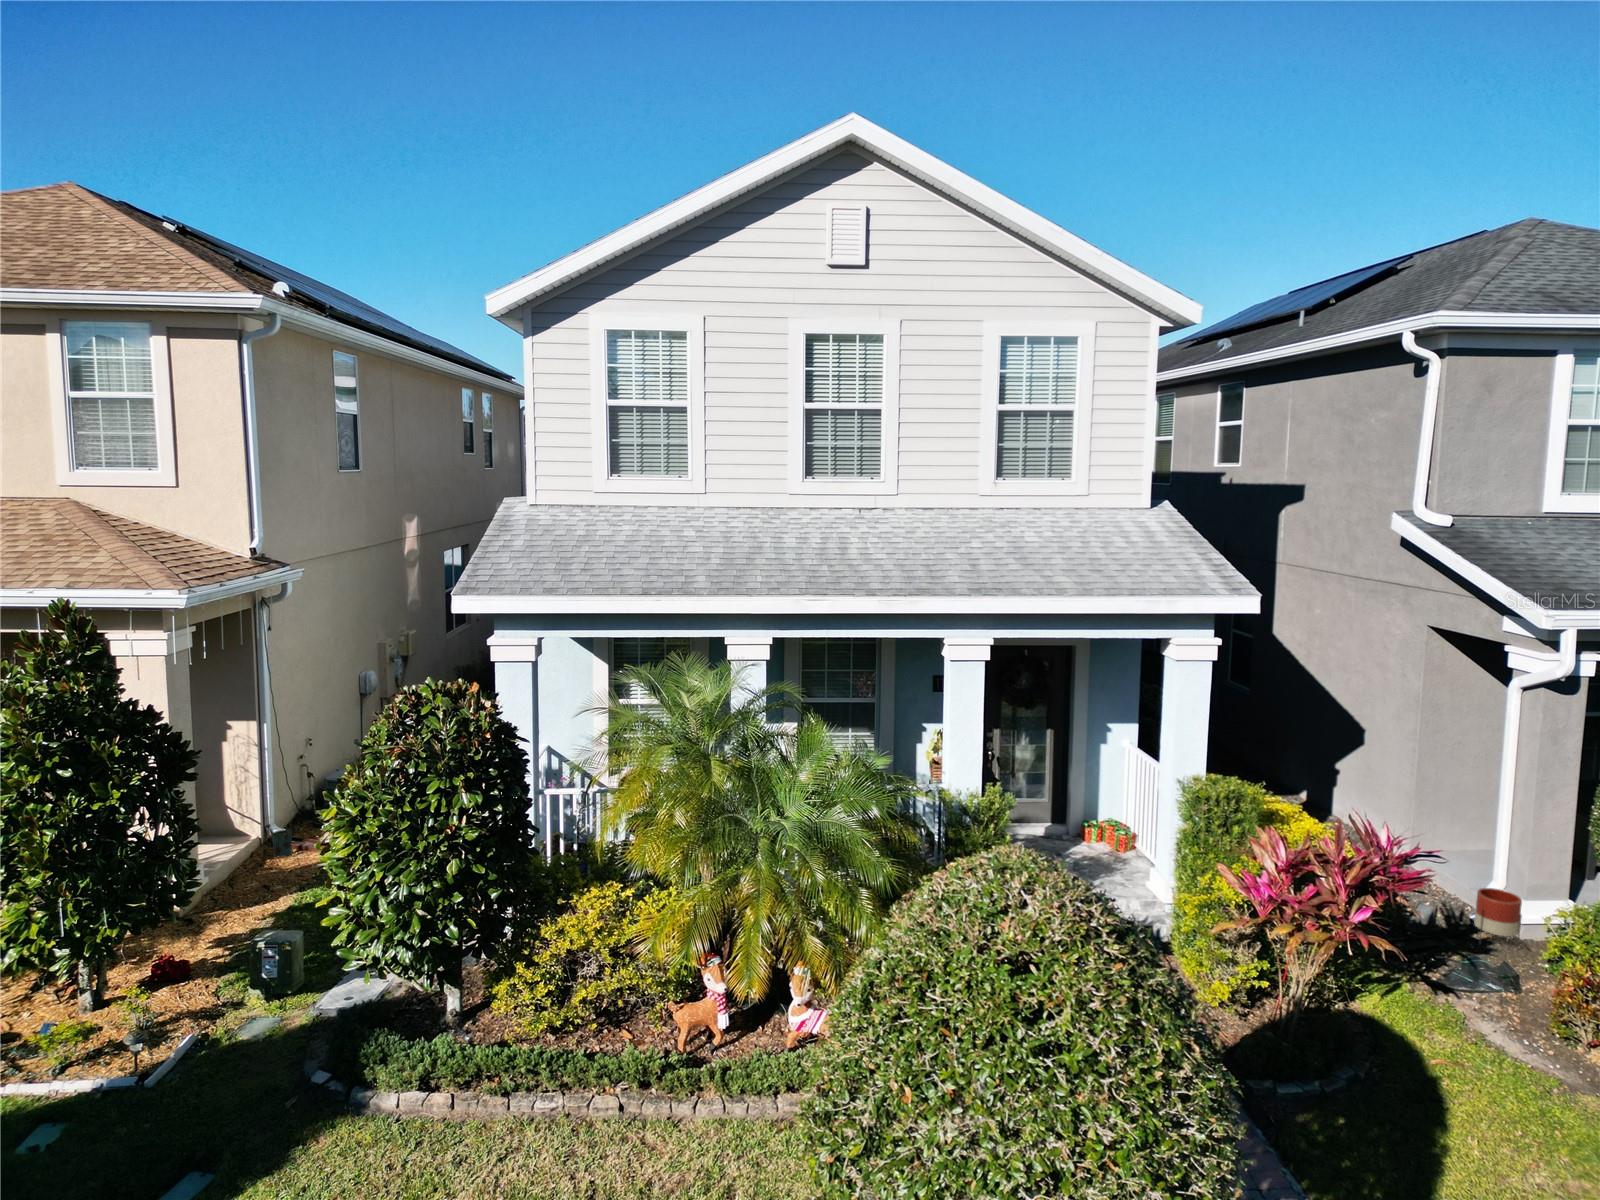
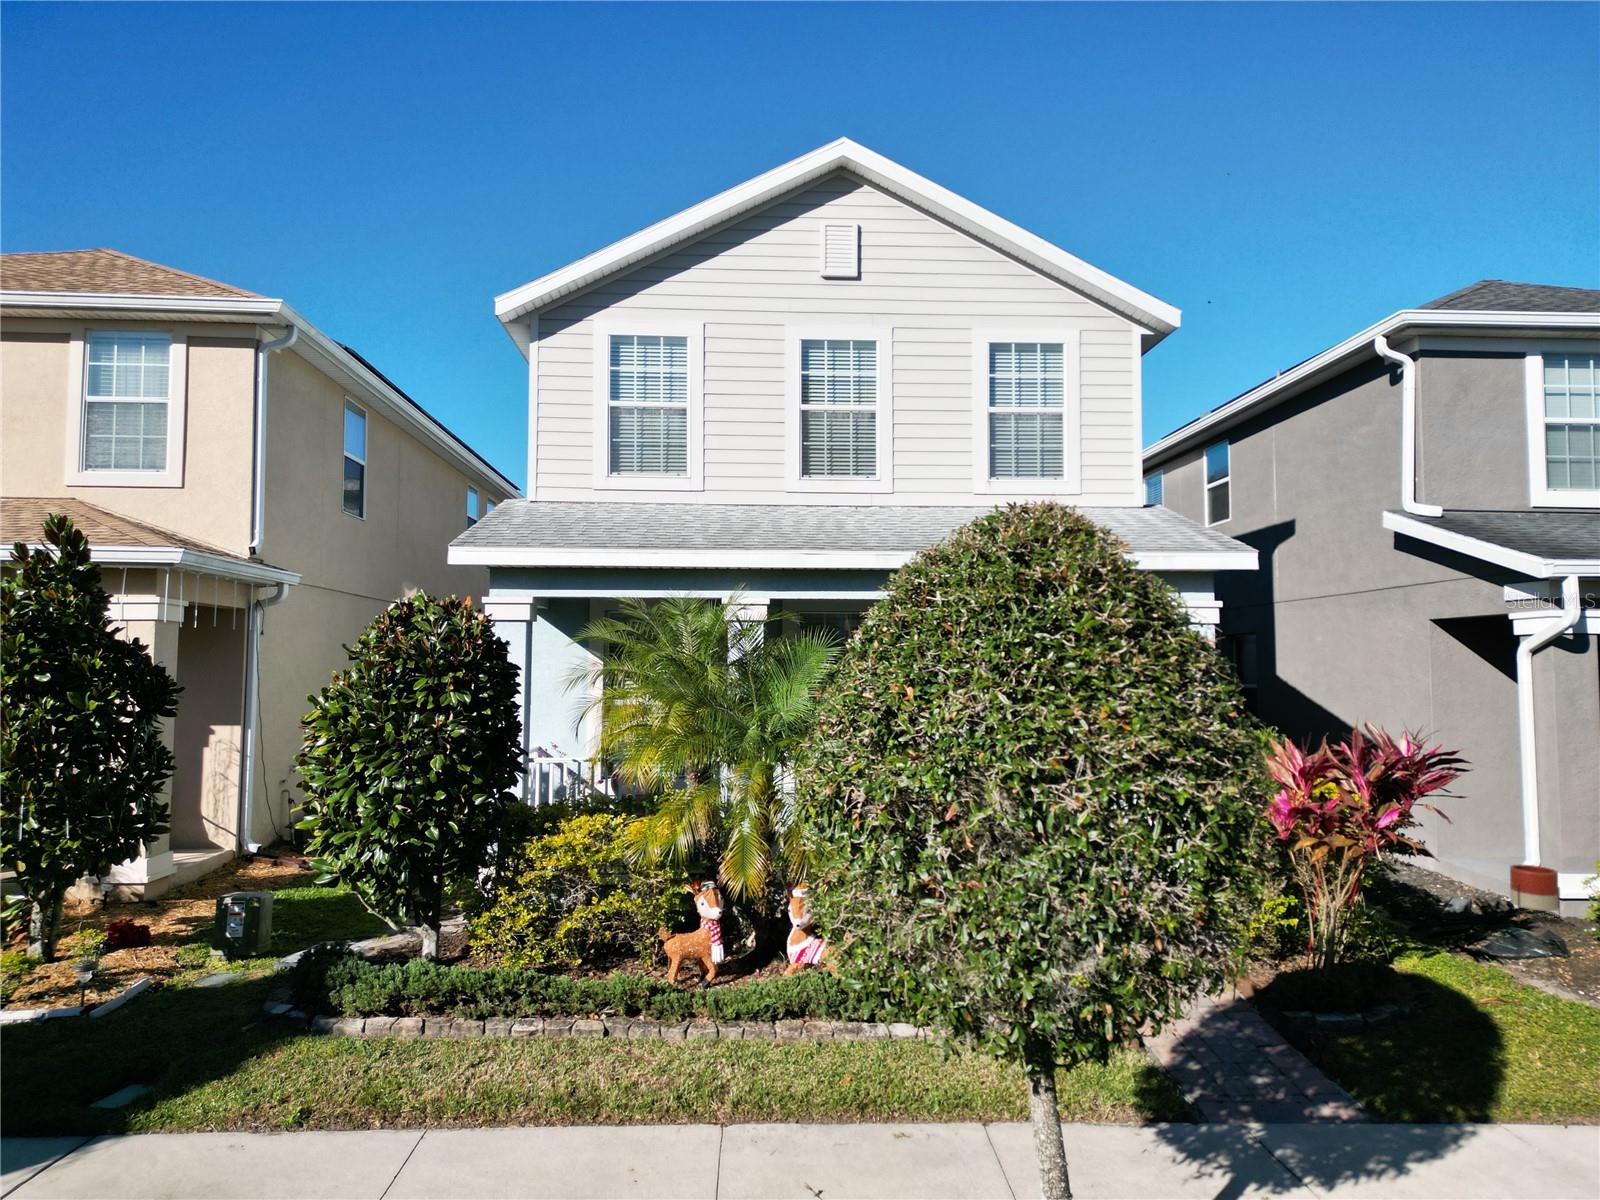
watering can: present [266,824,292,857] -> none [241,836,268,869]

